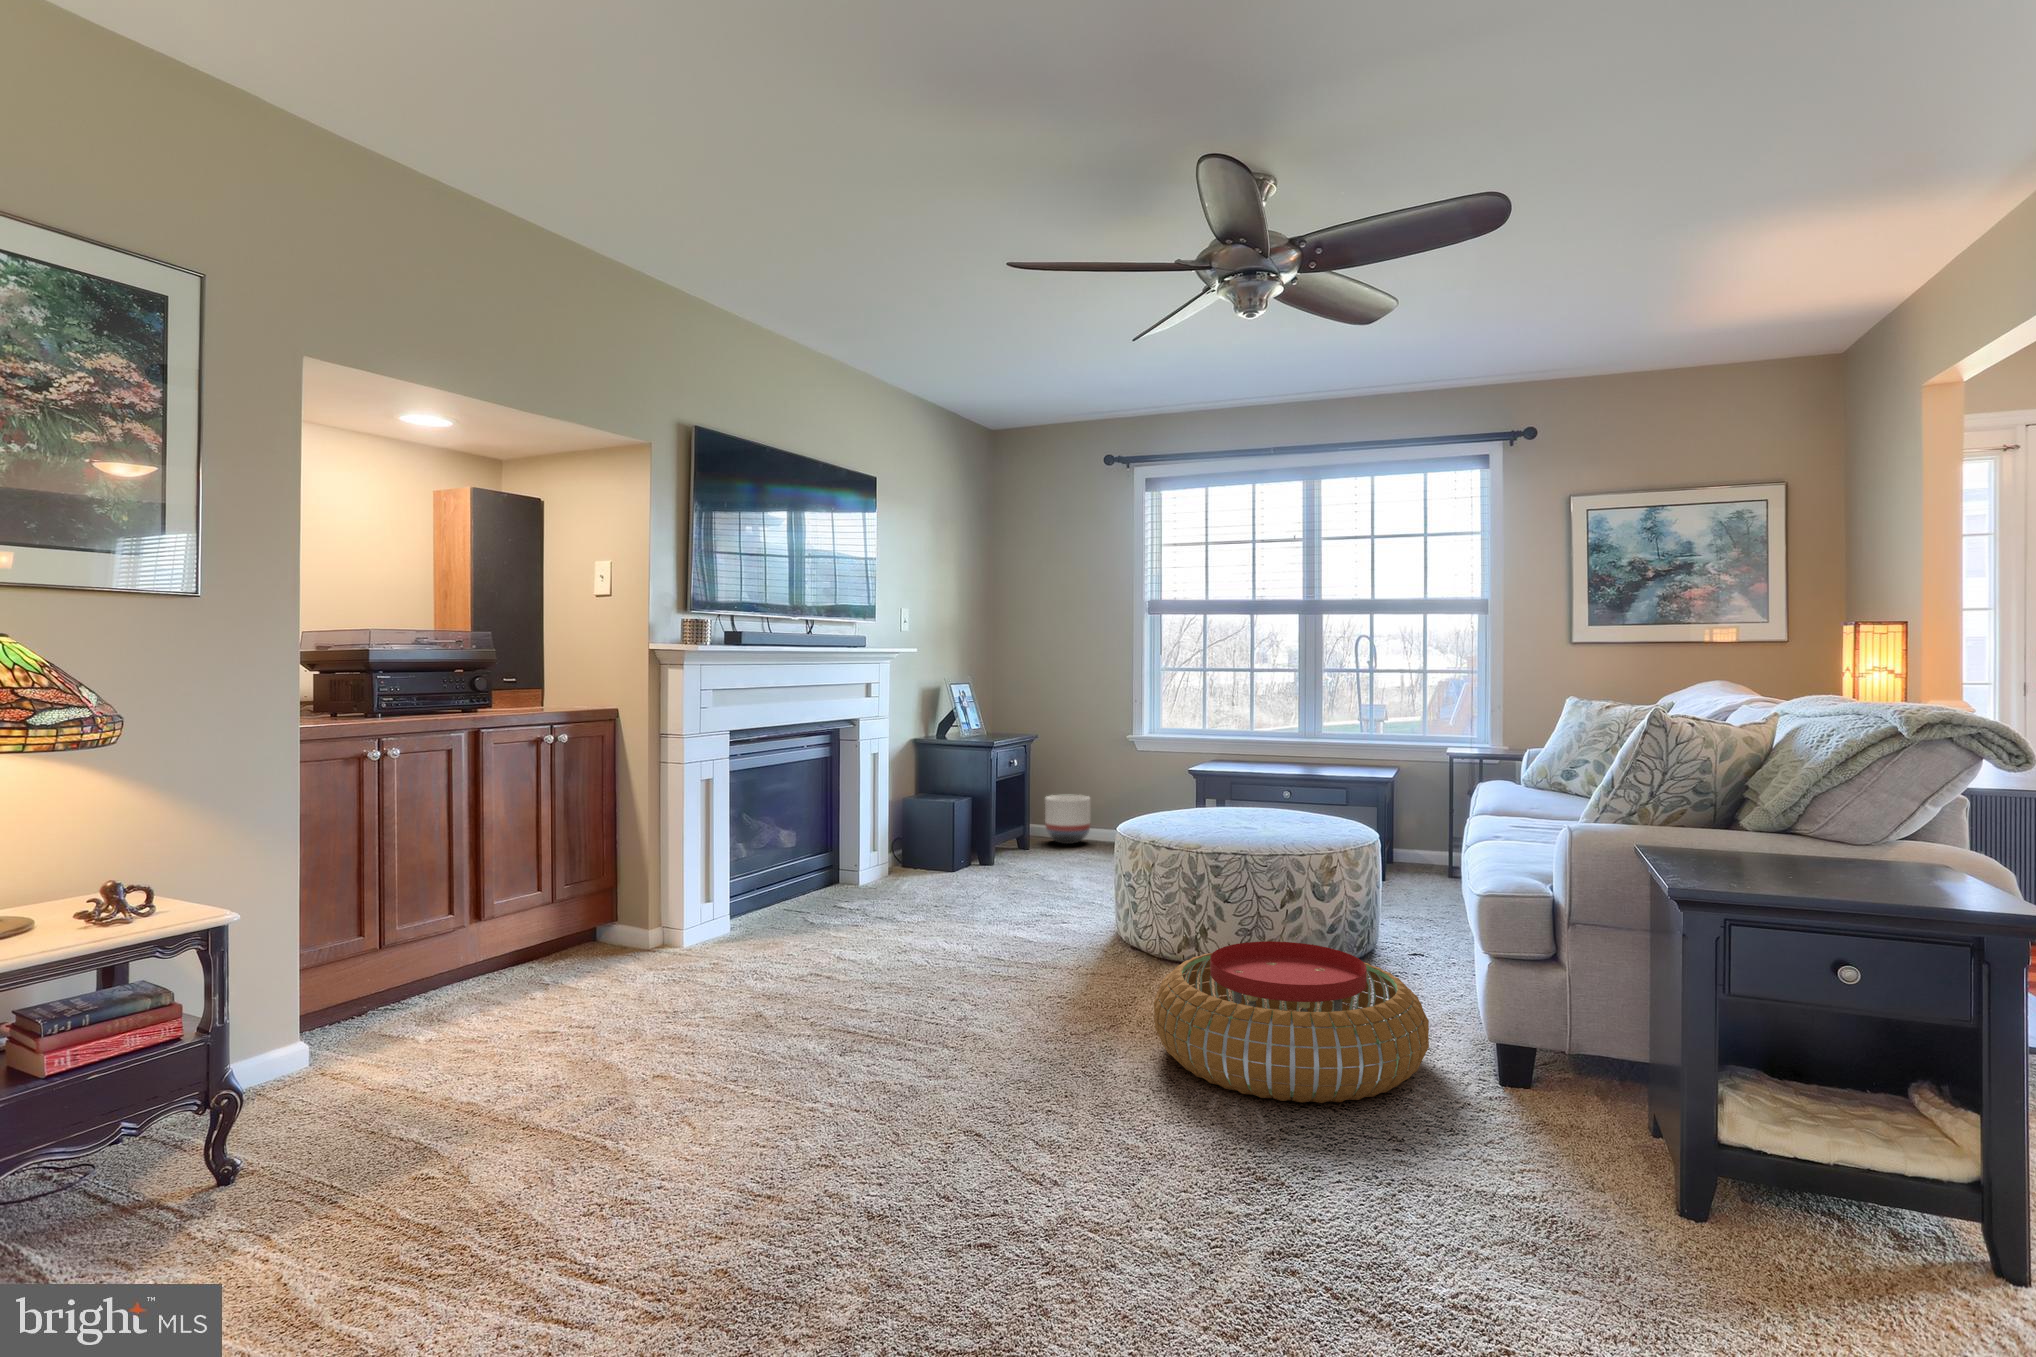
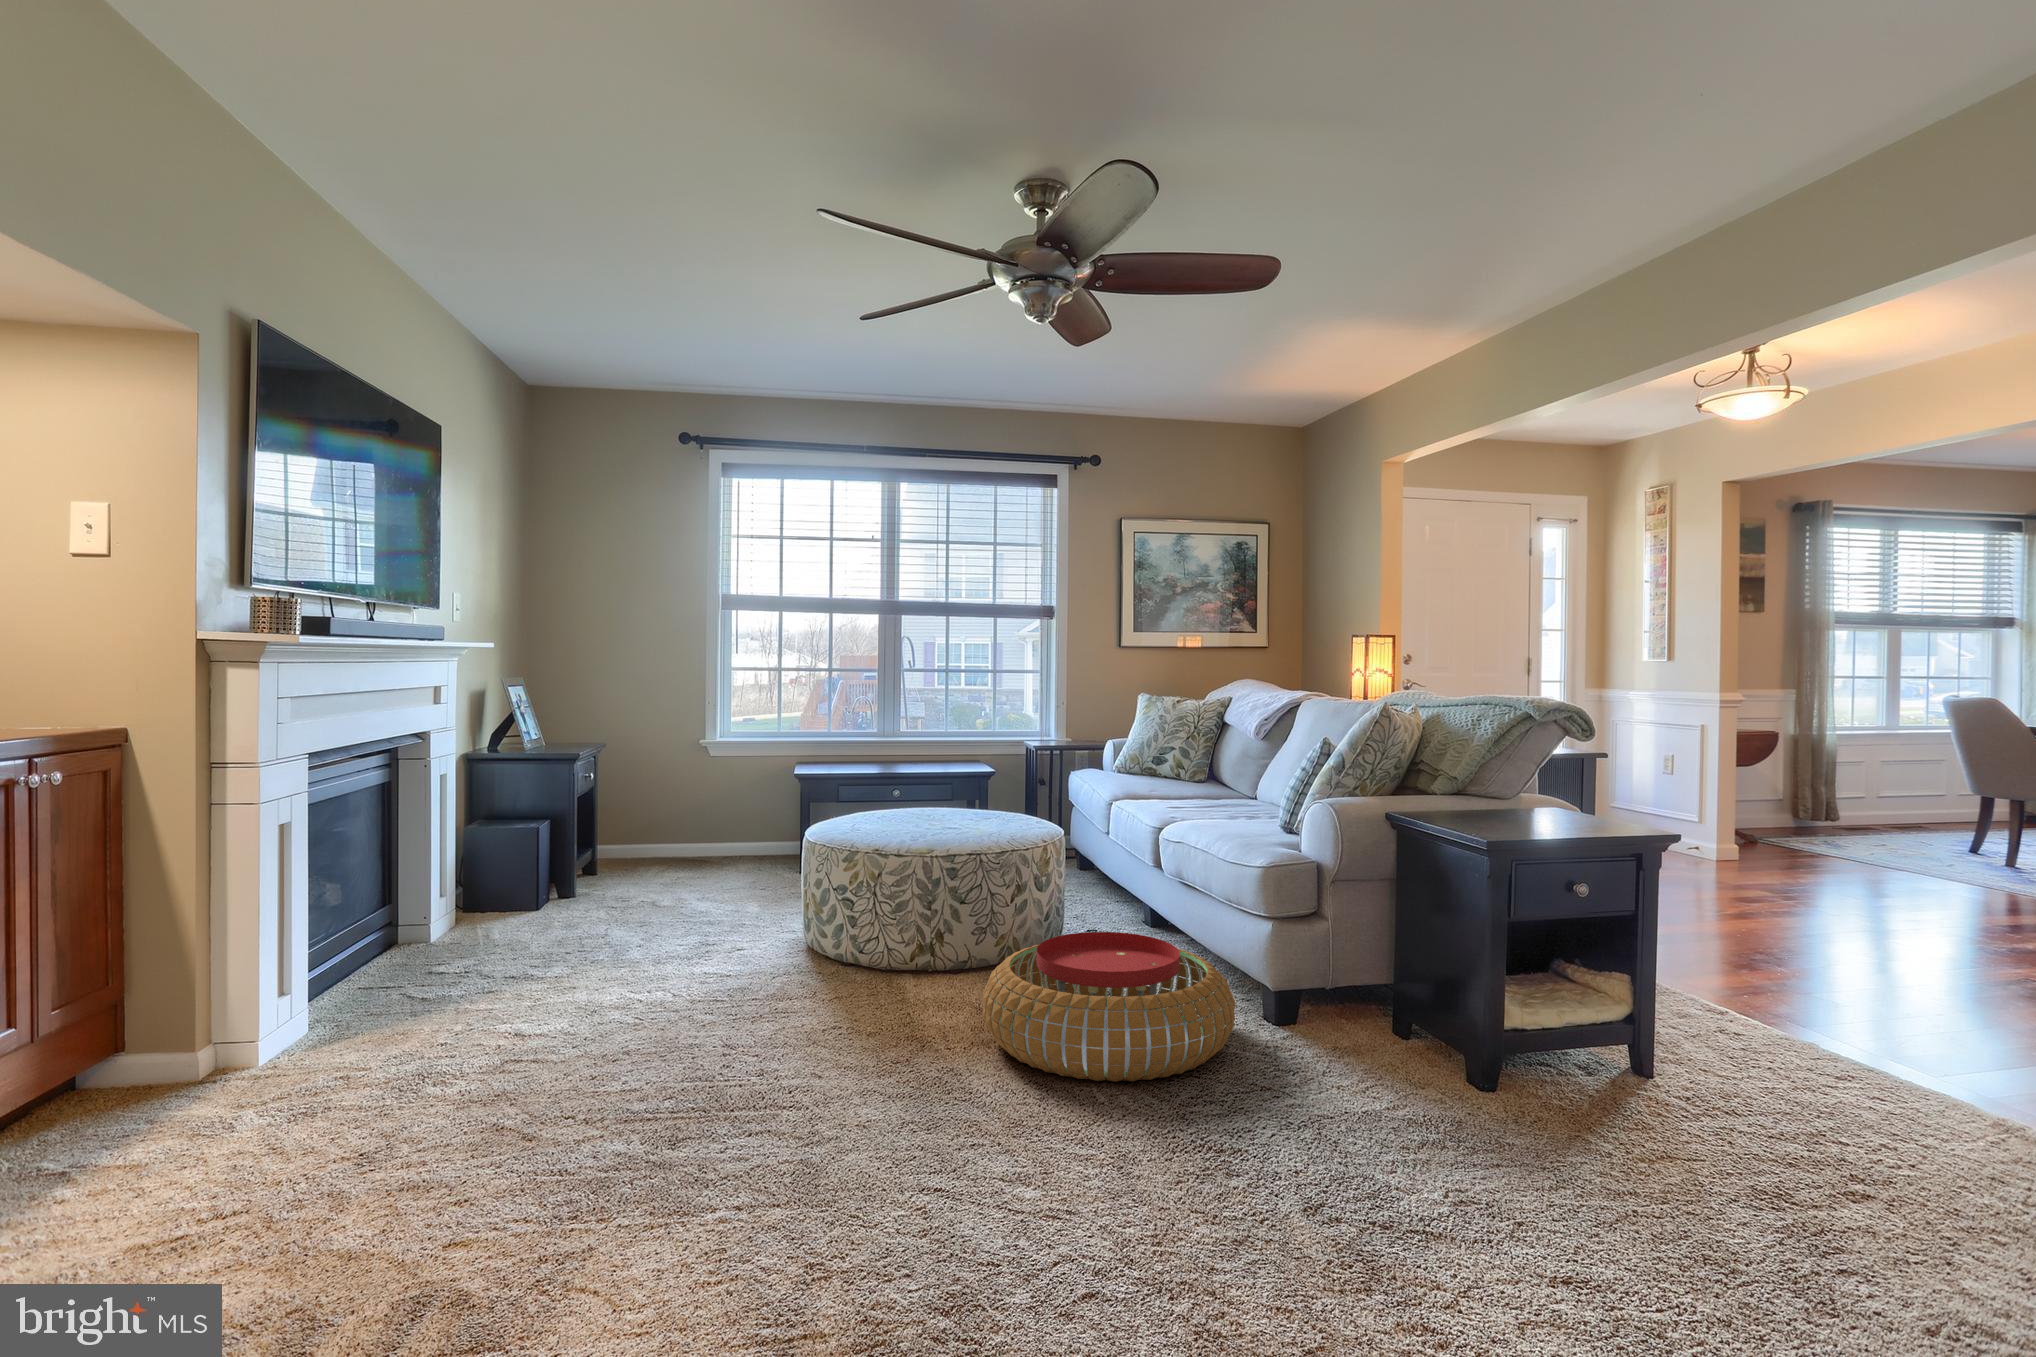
planter: present [1045,795,1090,844] -> none [613,808,667,864]

